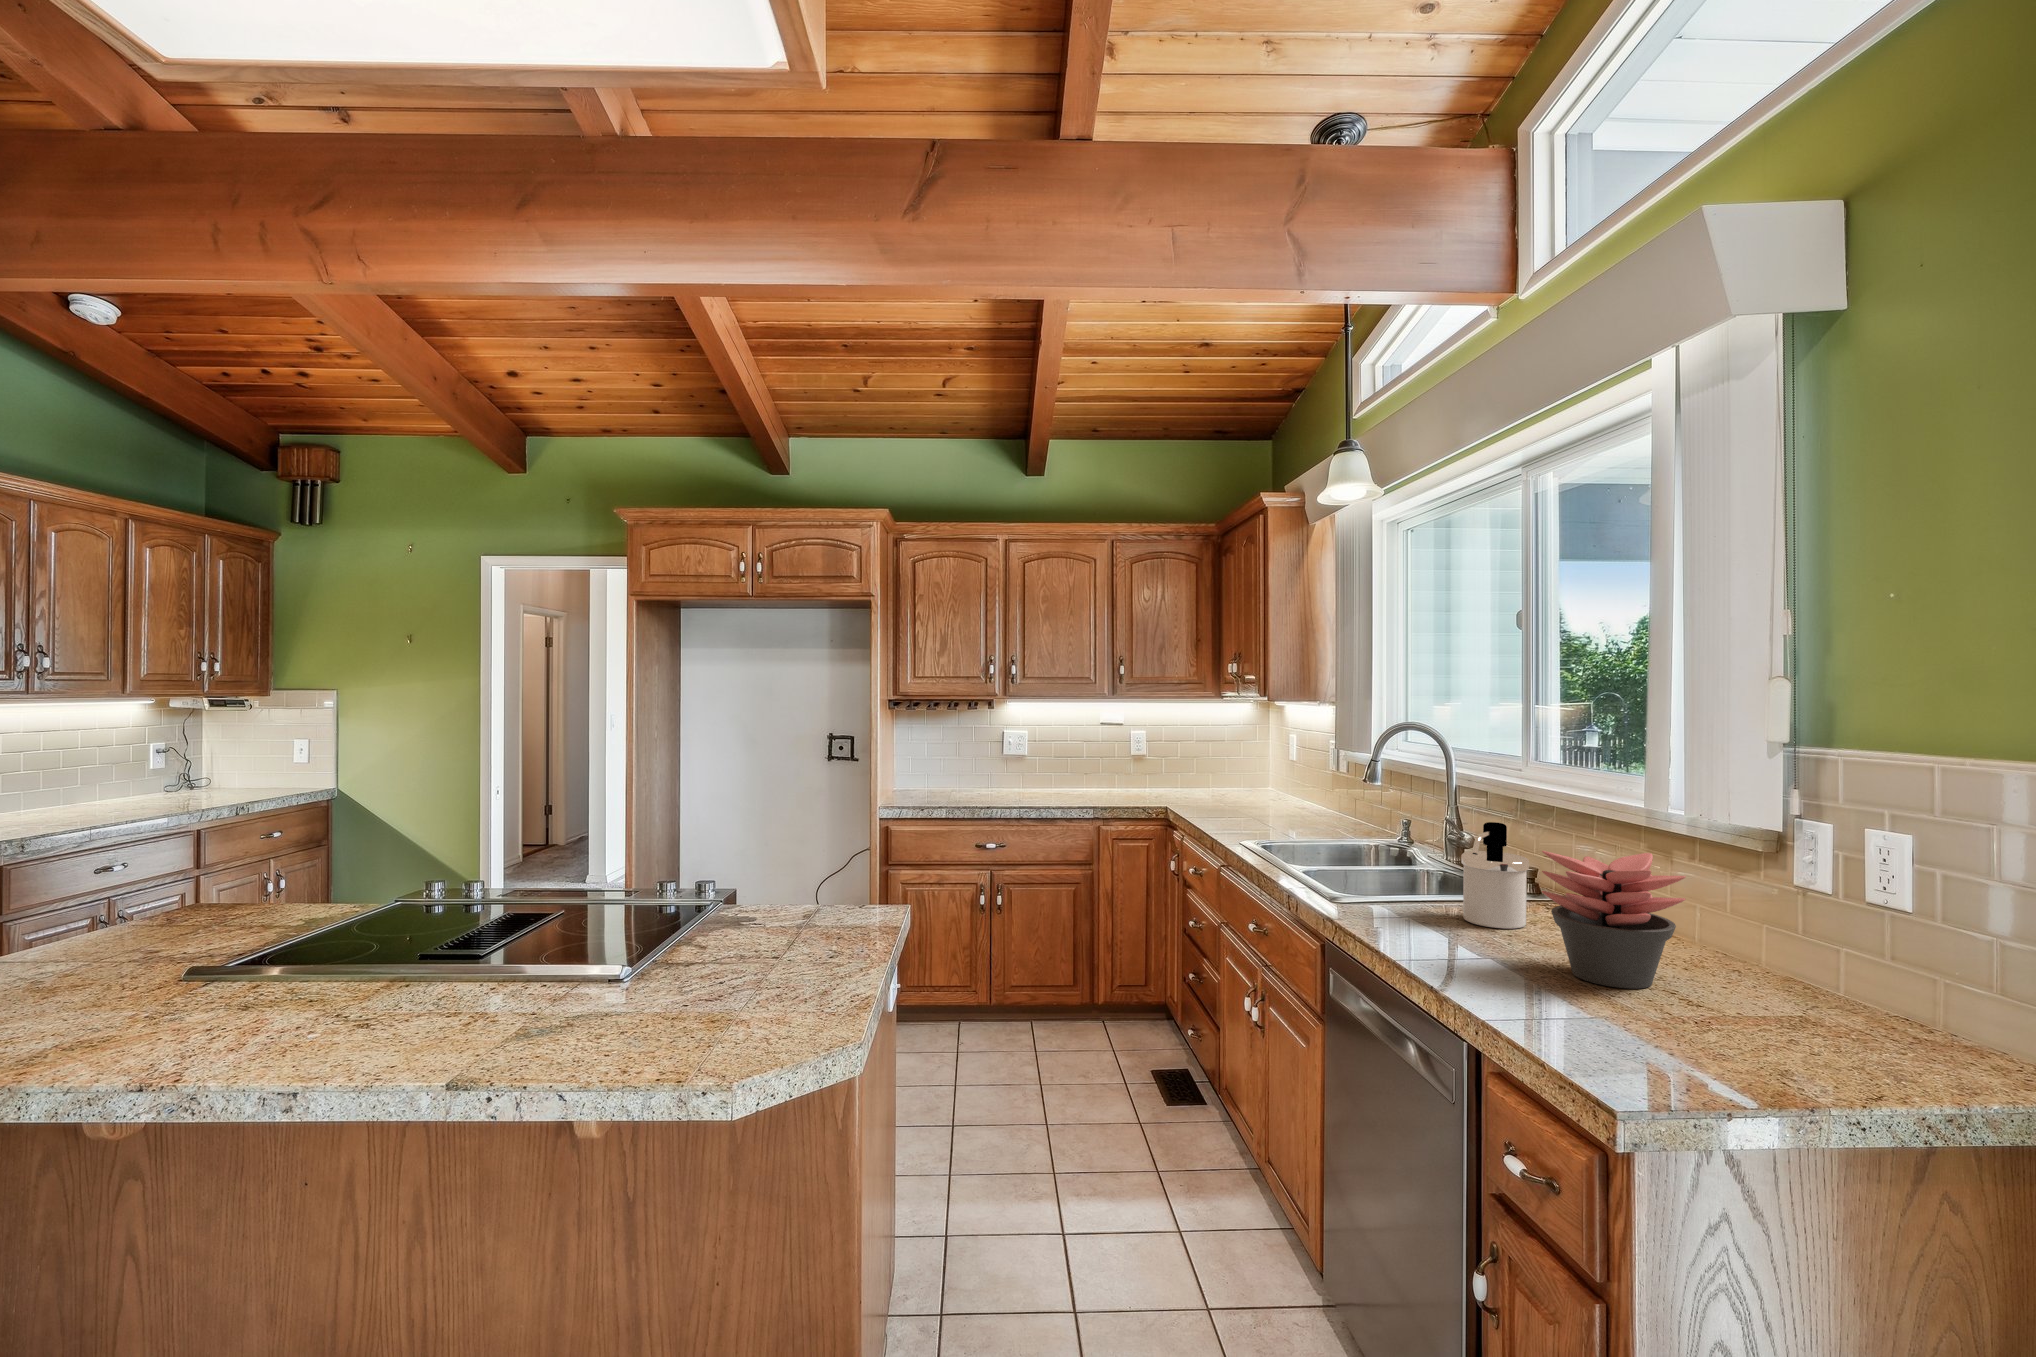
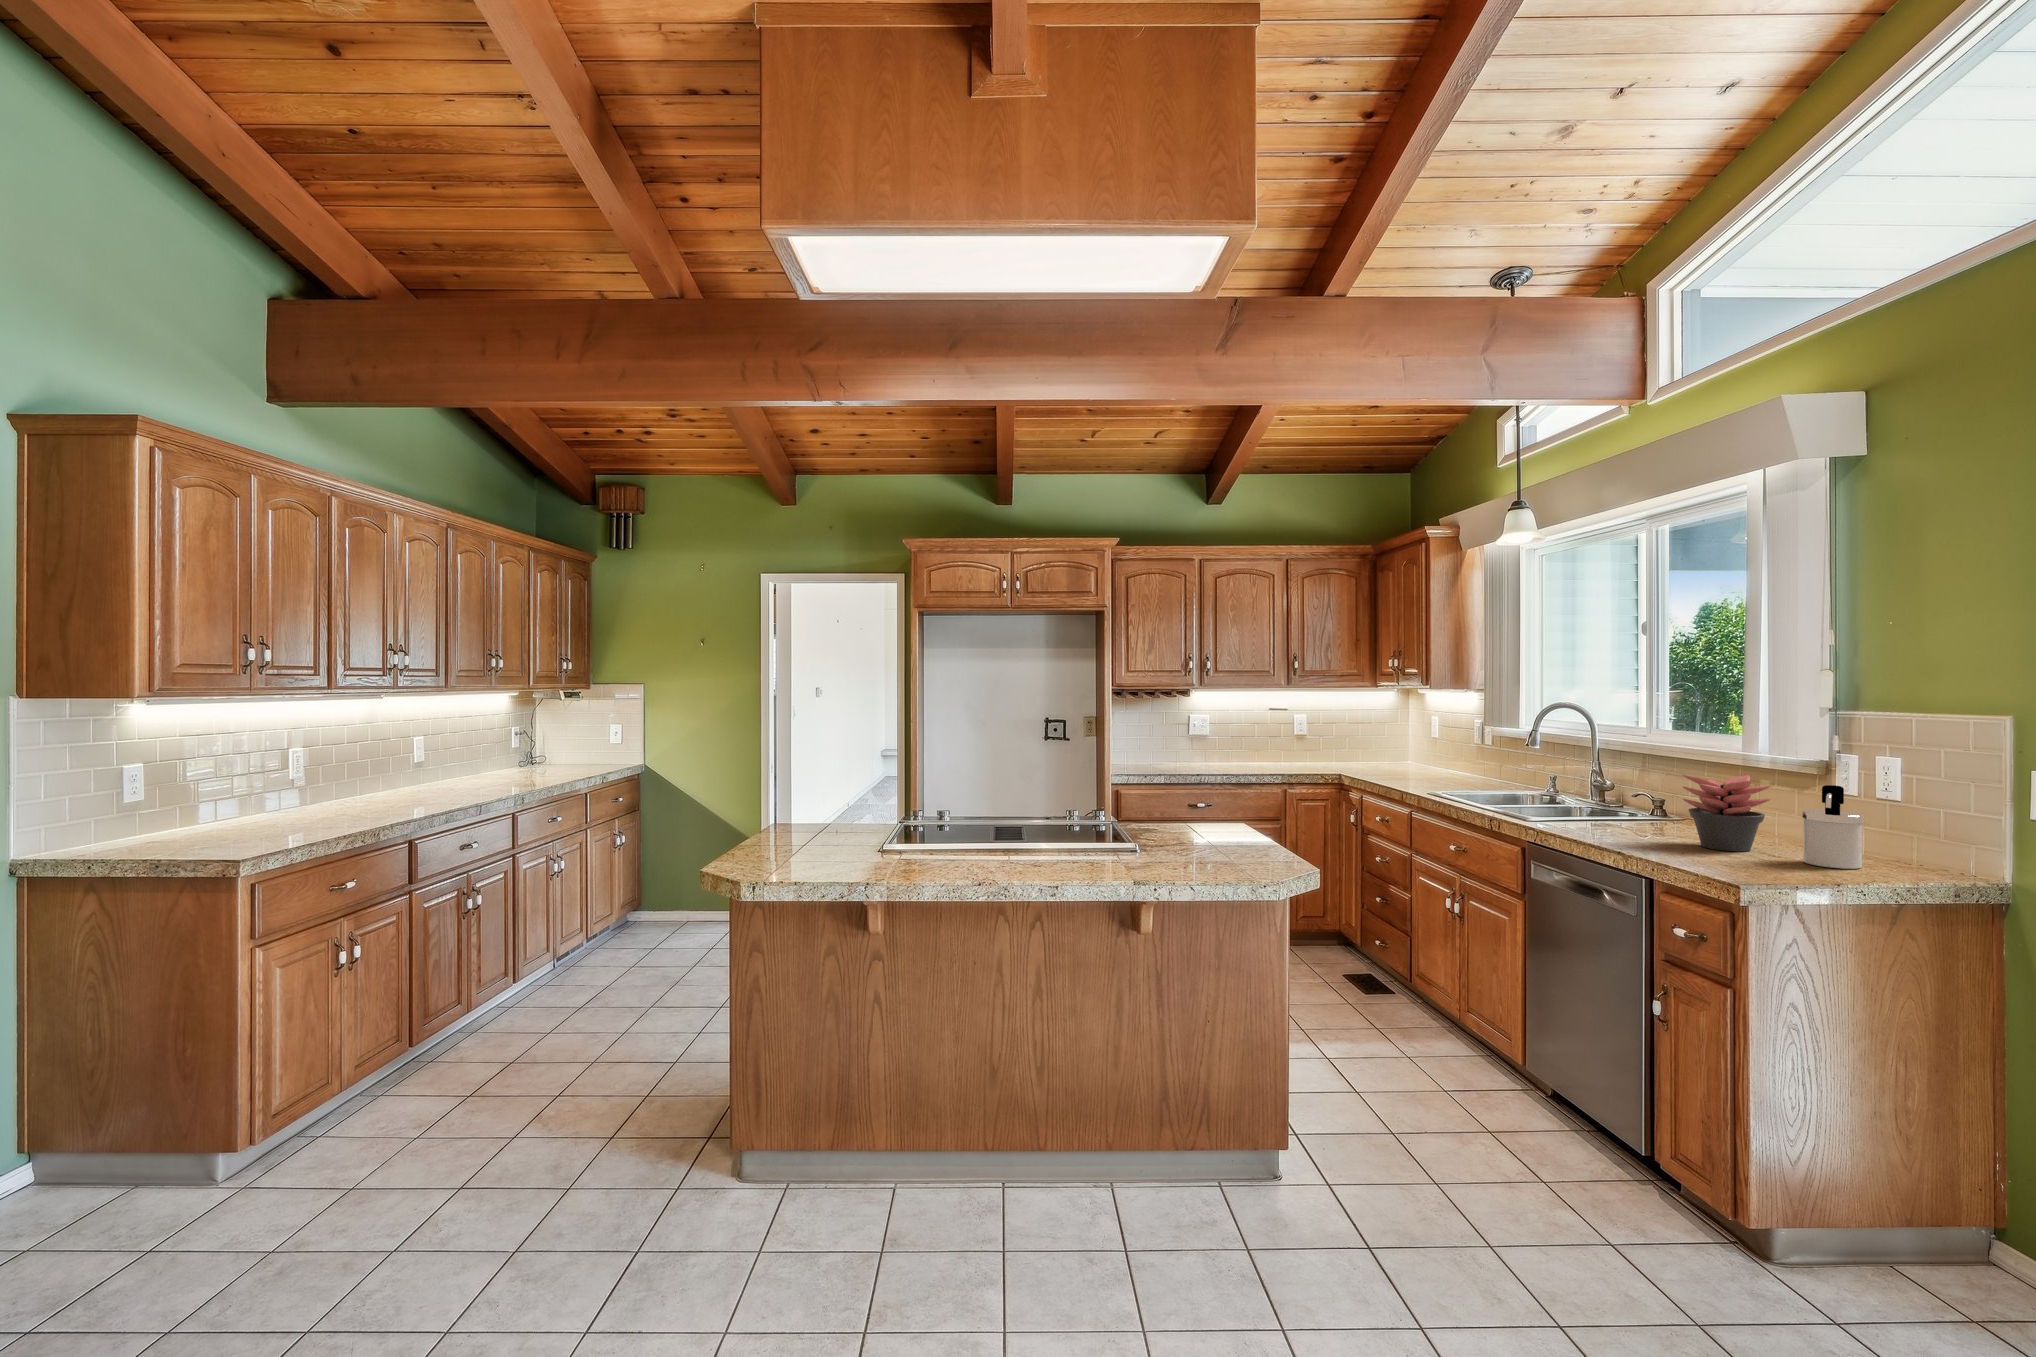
soap dispenser: present [1461,822,1529,929] -> present [1802,785,1865,869]

